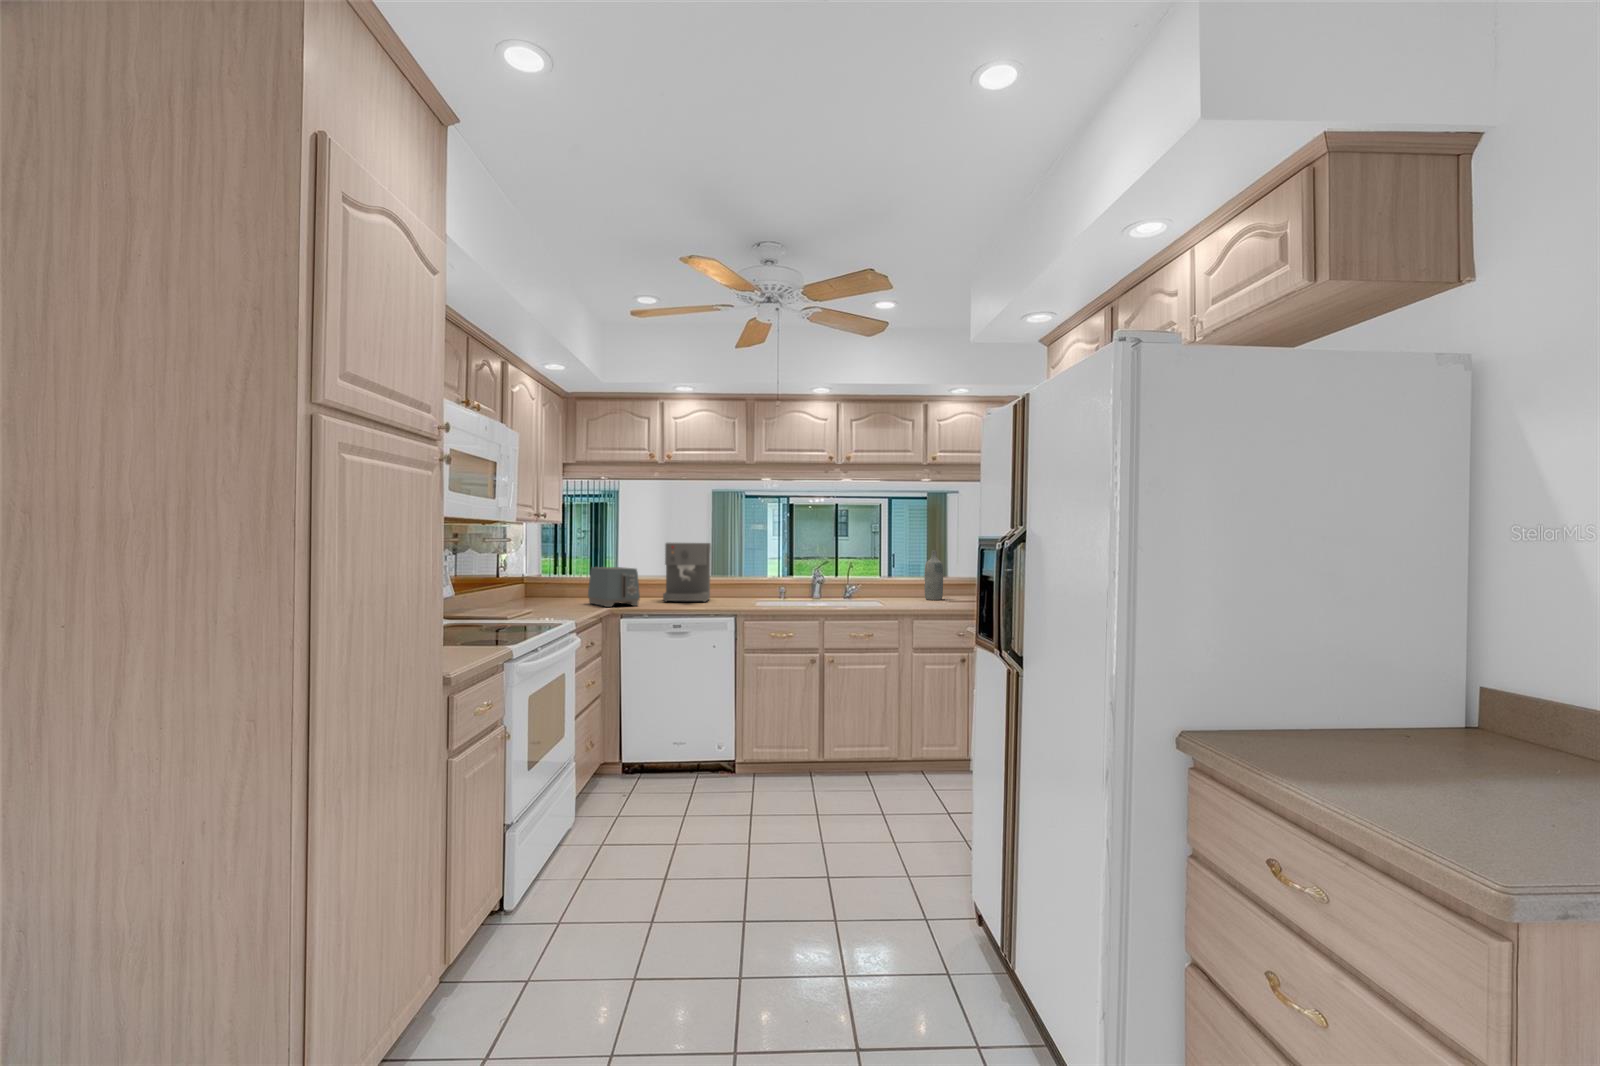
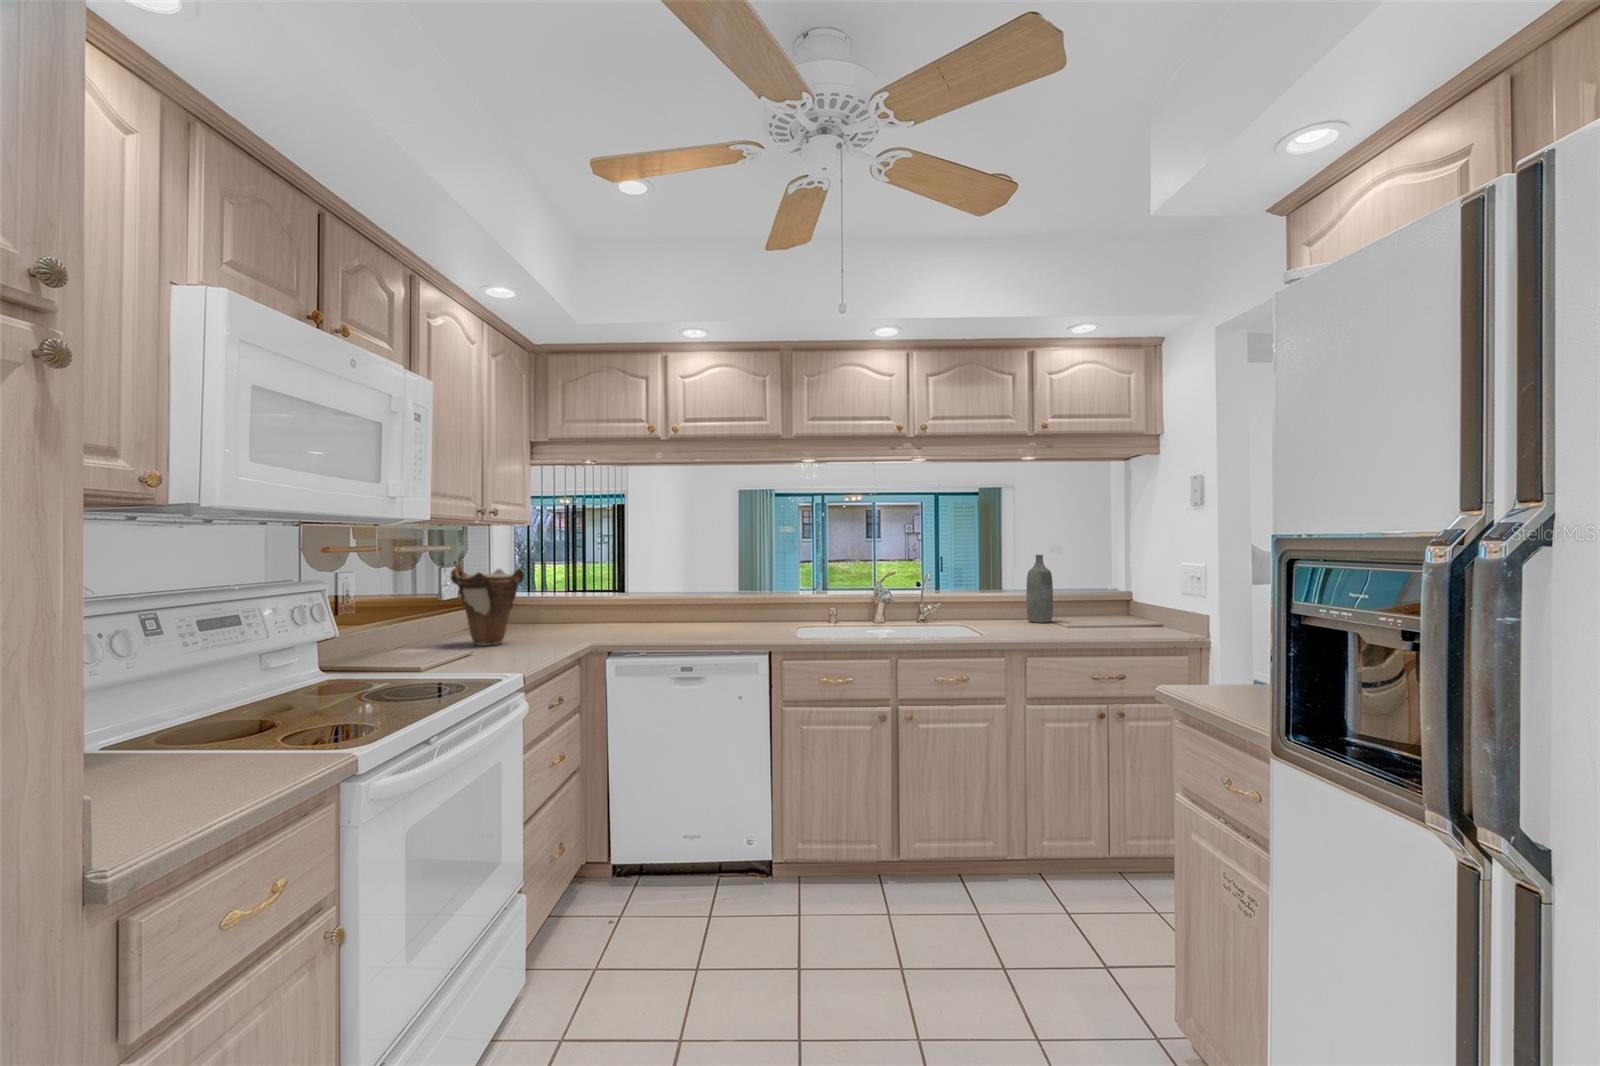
coffee maker: present [663,543,711,602] -> none [669,548,734,631]
vase: none [511,551,563,609] -> present [451,564,524,646]
toaster: present [588,567,640,607] -> none [565,583,635,641]

